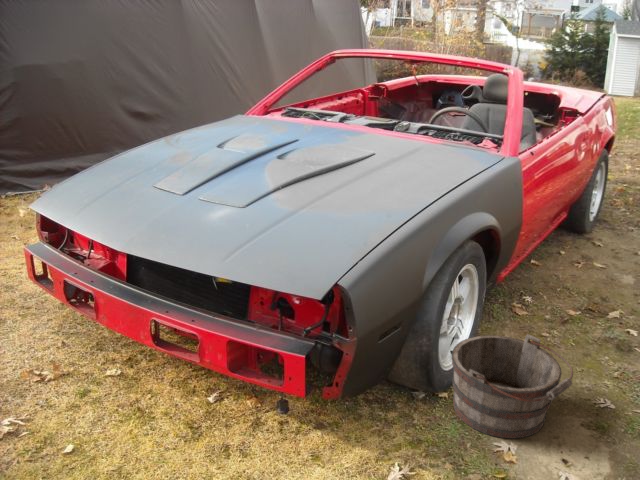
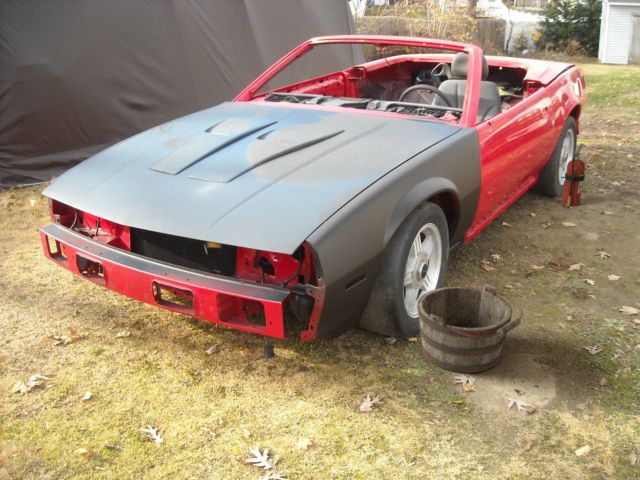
fire extinguisher: none [590,178,617,245] -> present [562,144,585,206]

